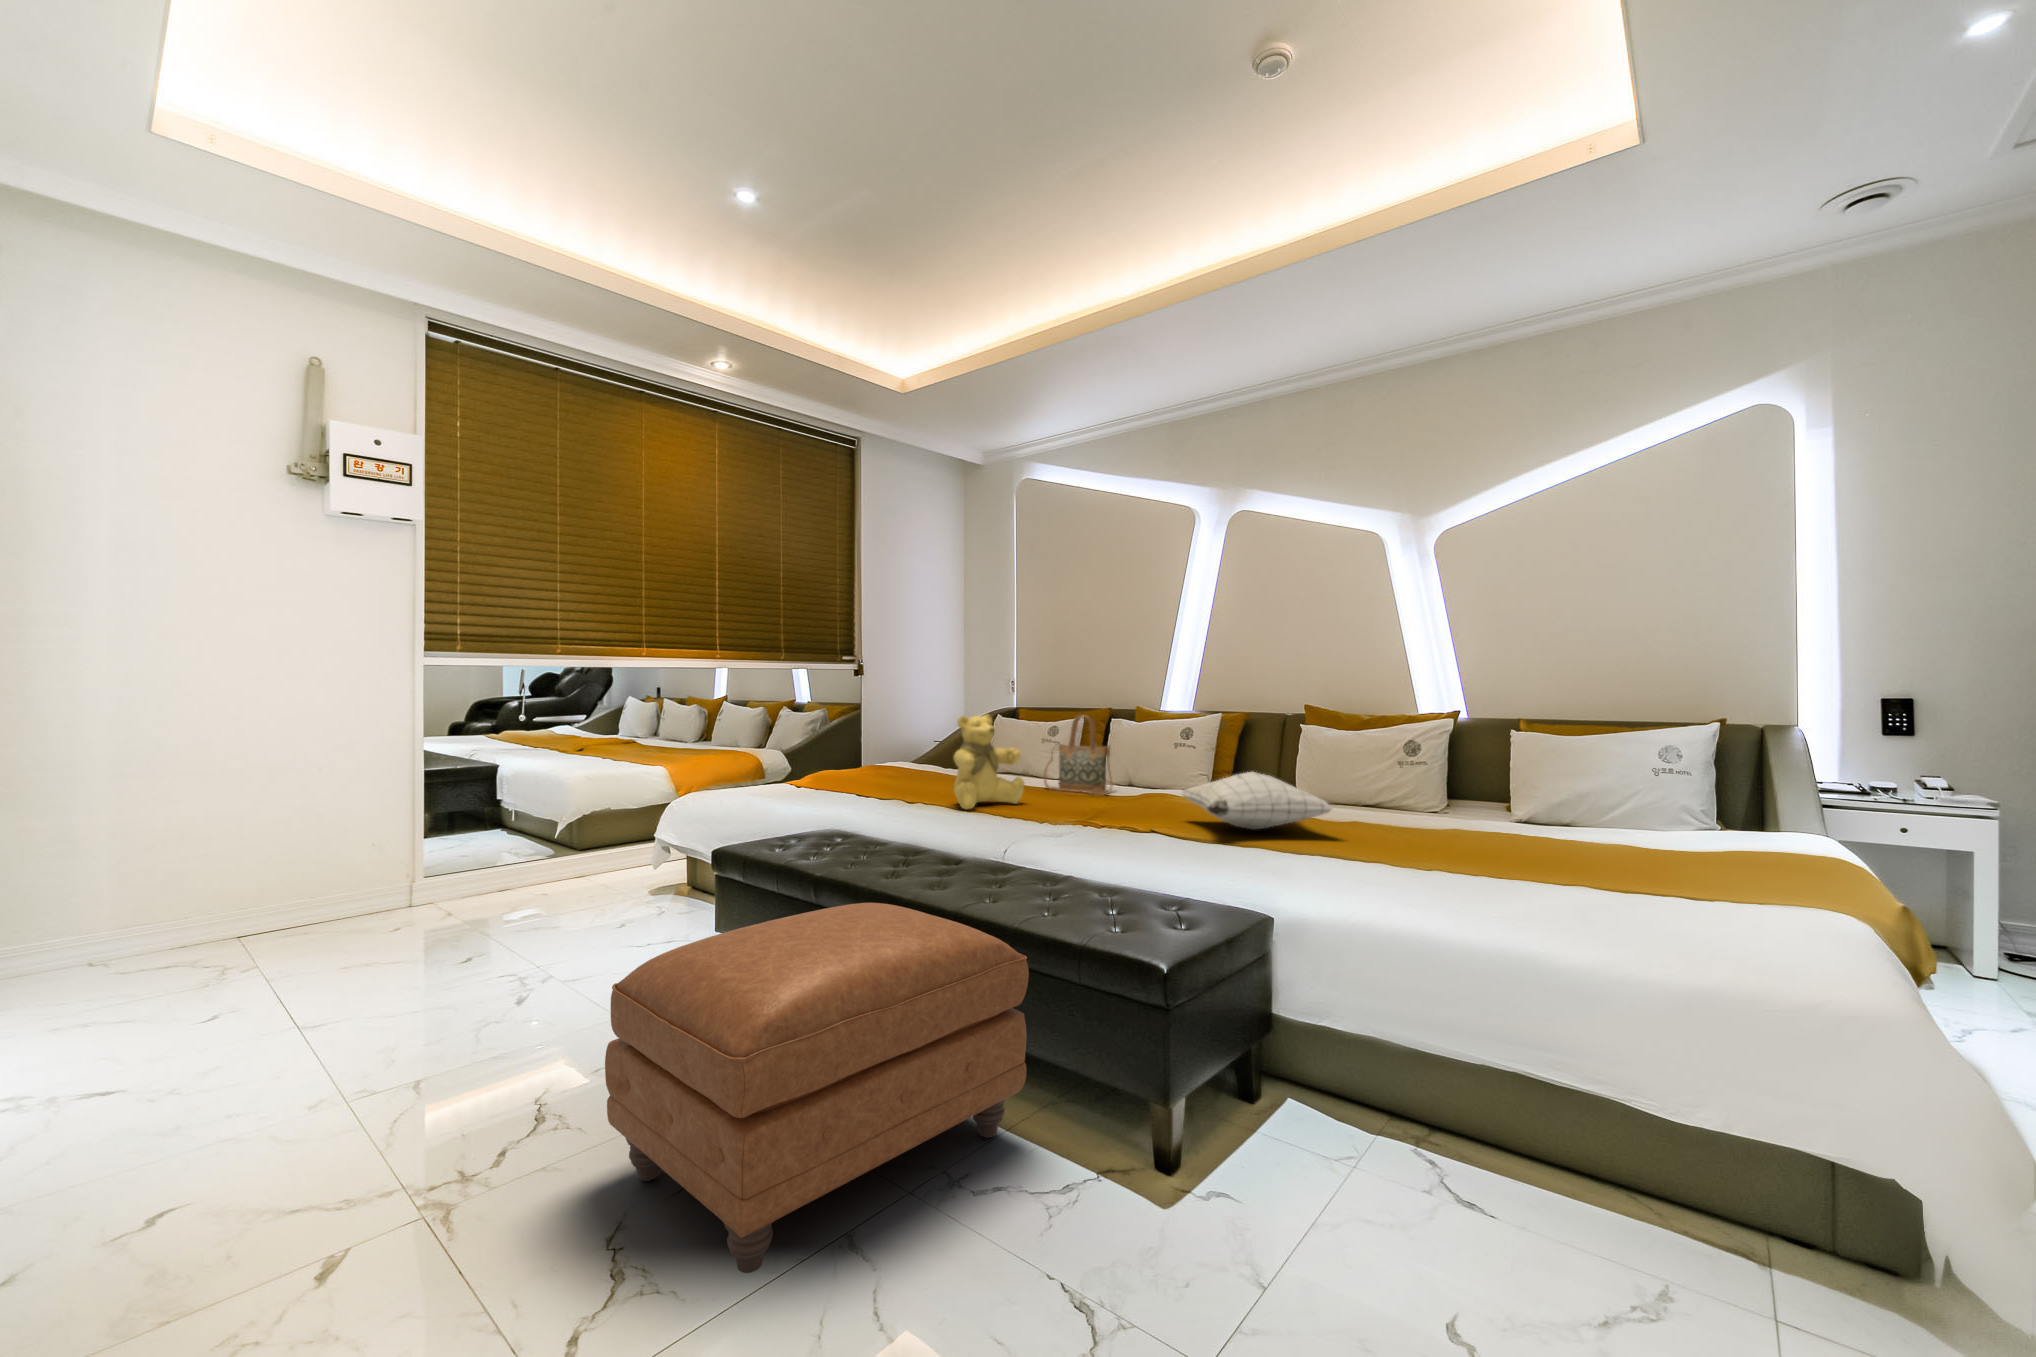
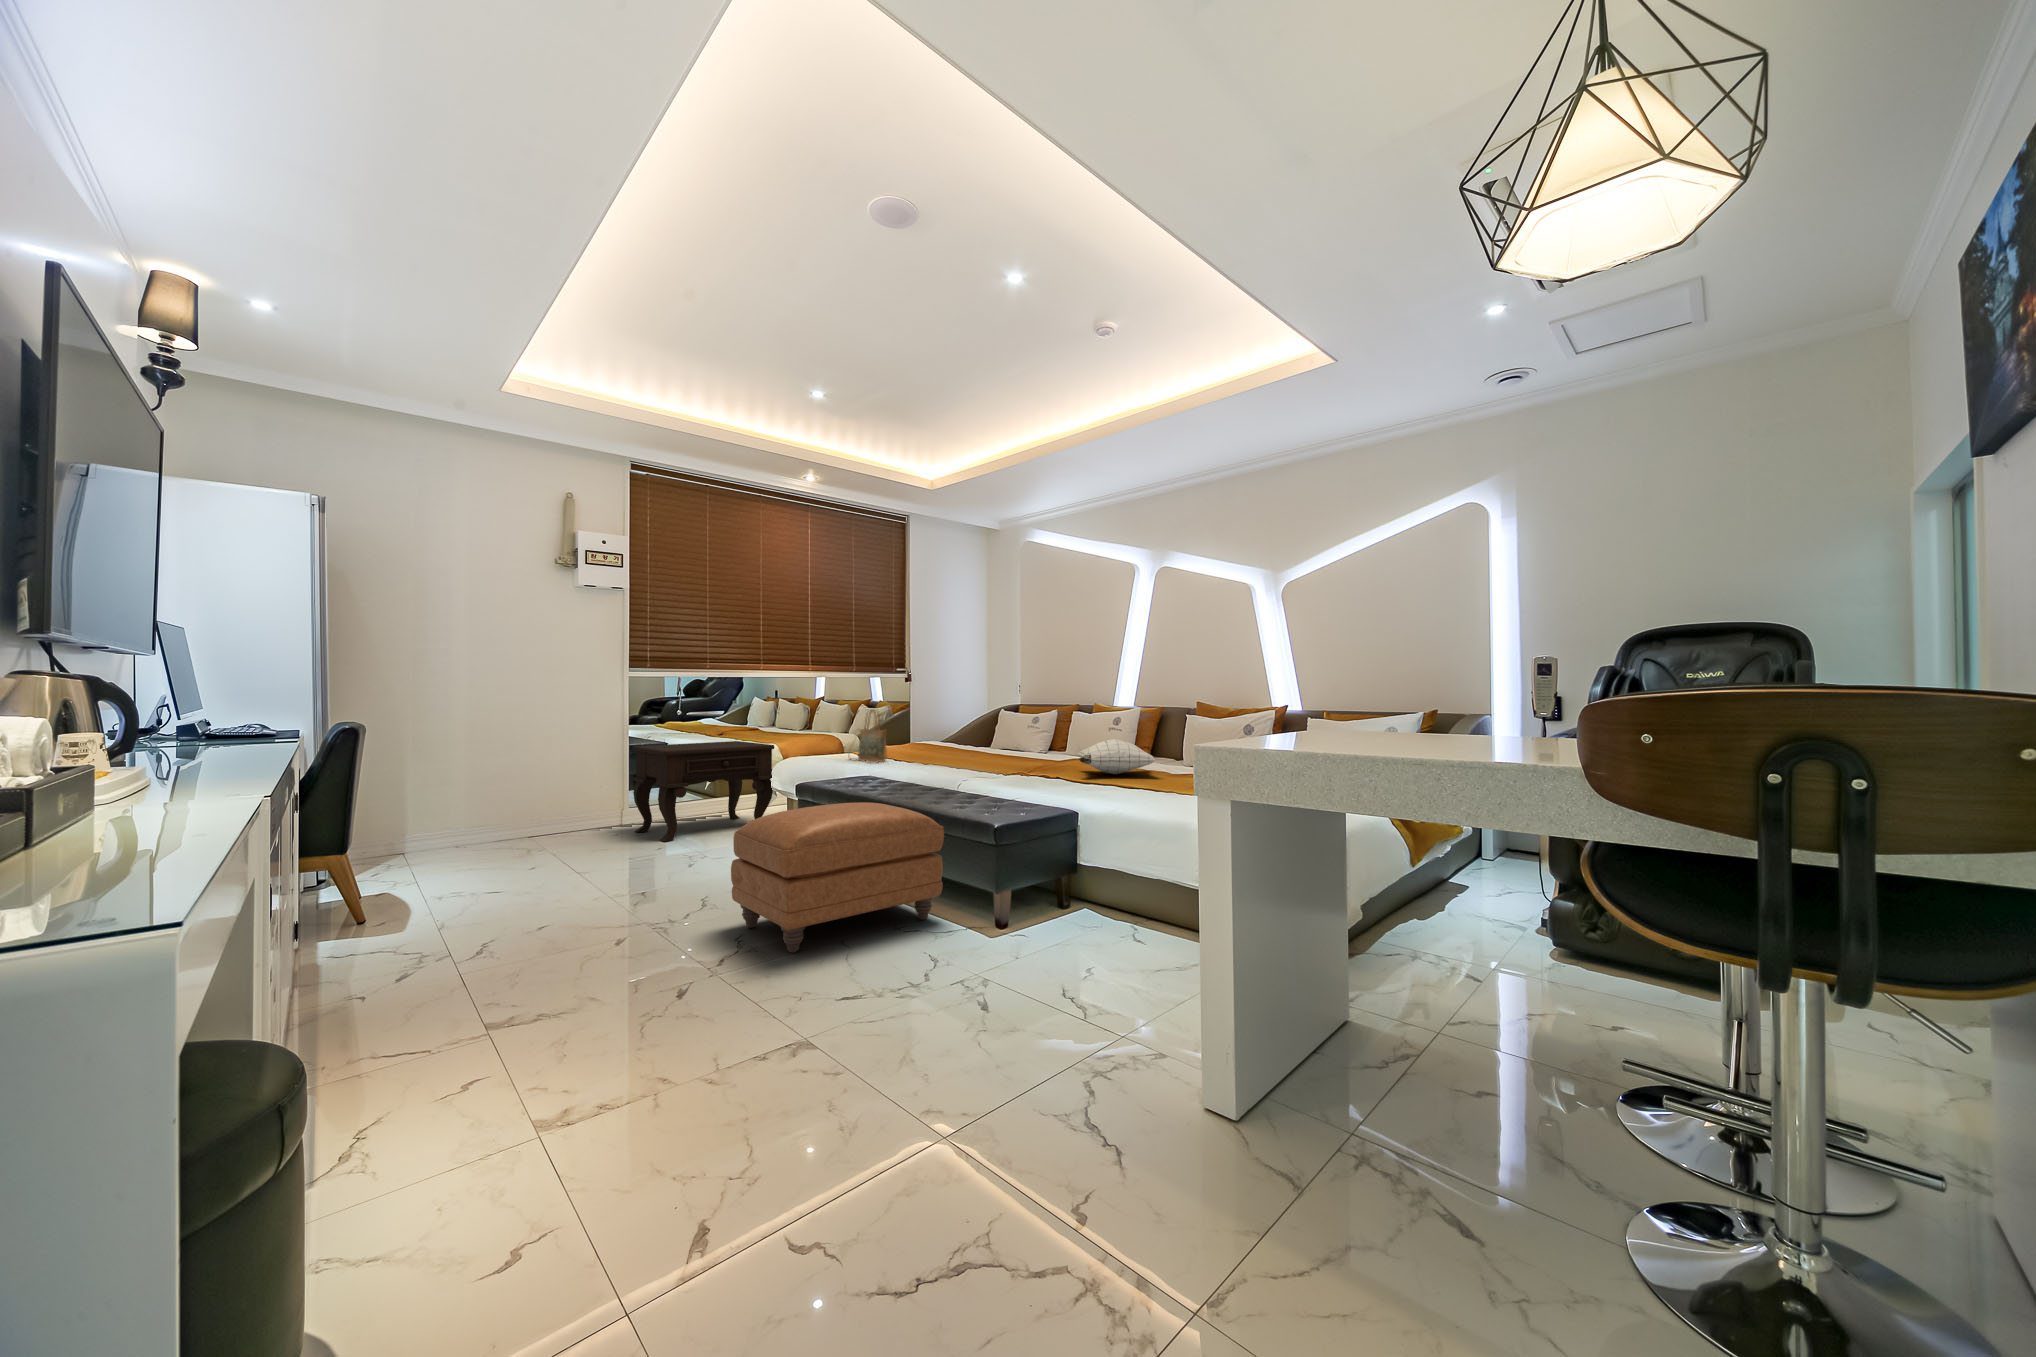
teddy bear: present [954,715,1024,809] -> none [946,707,993,765]
handbag: present [1044,715,1112,795] -> present [849,709,887,763]
side table: none [429,764,669,937] -> present [632,741,774,841]

